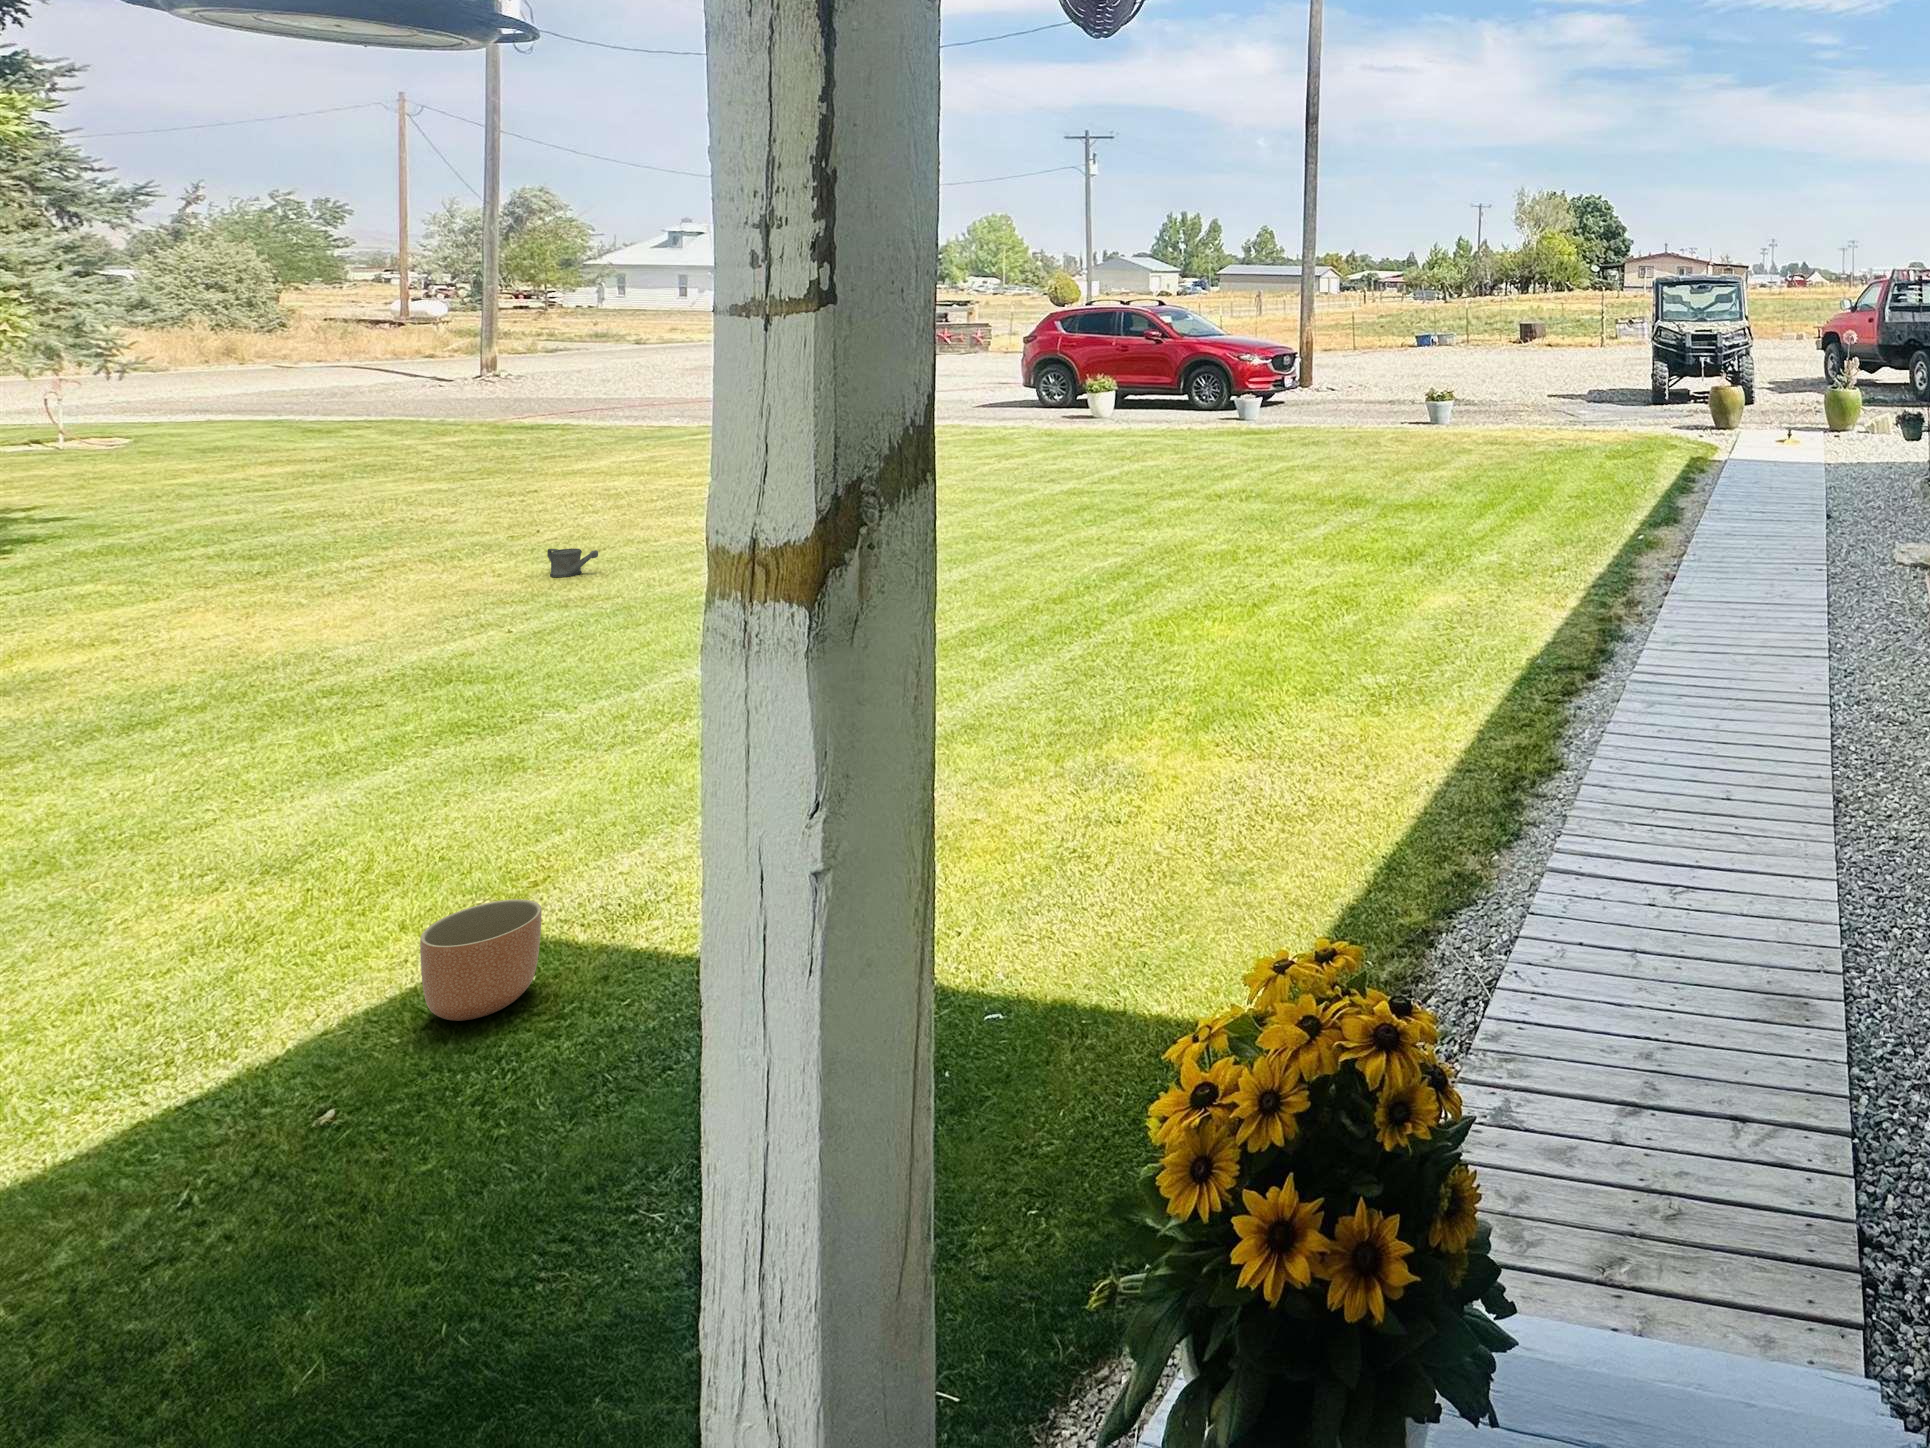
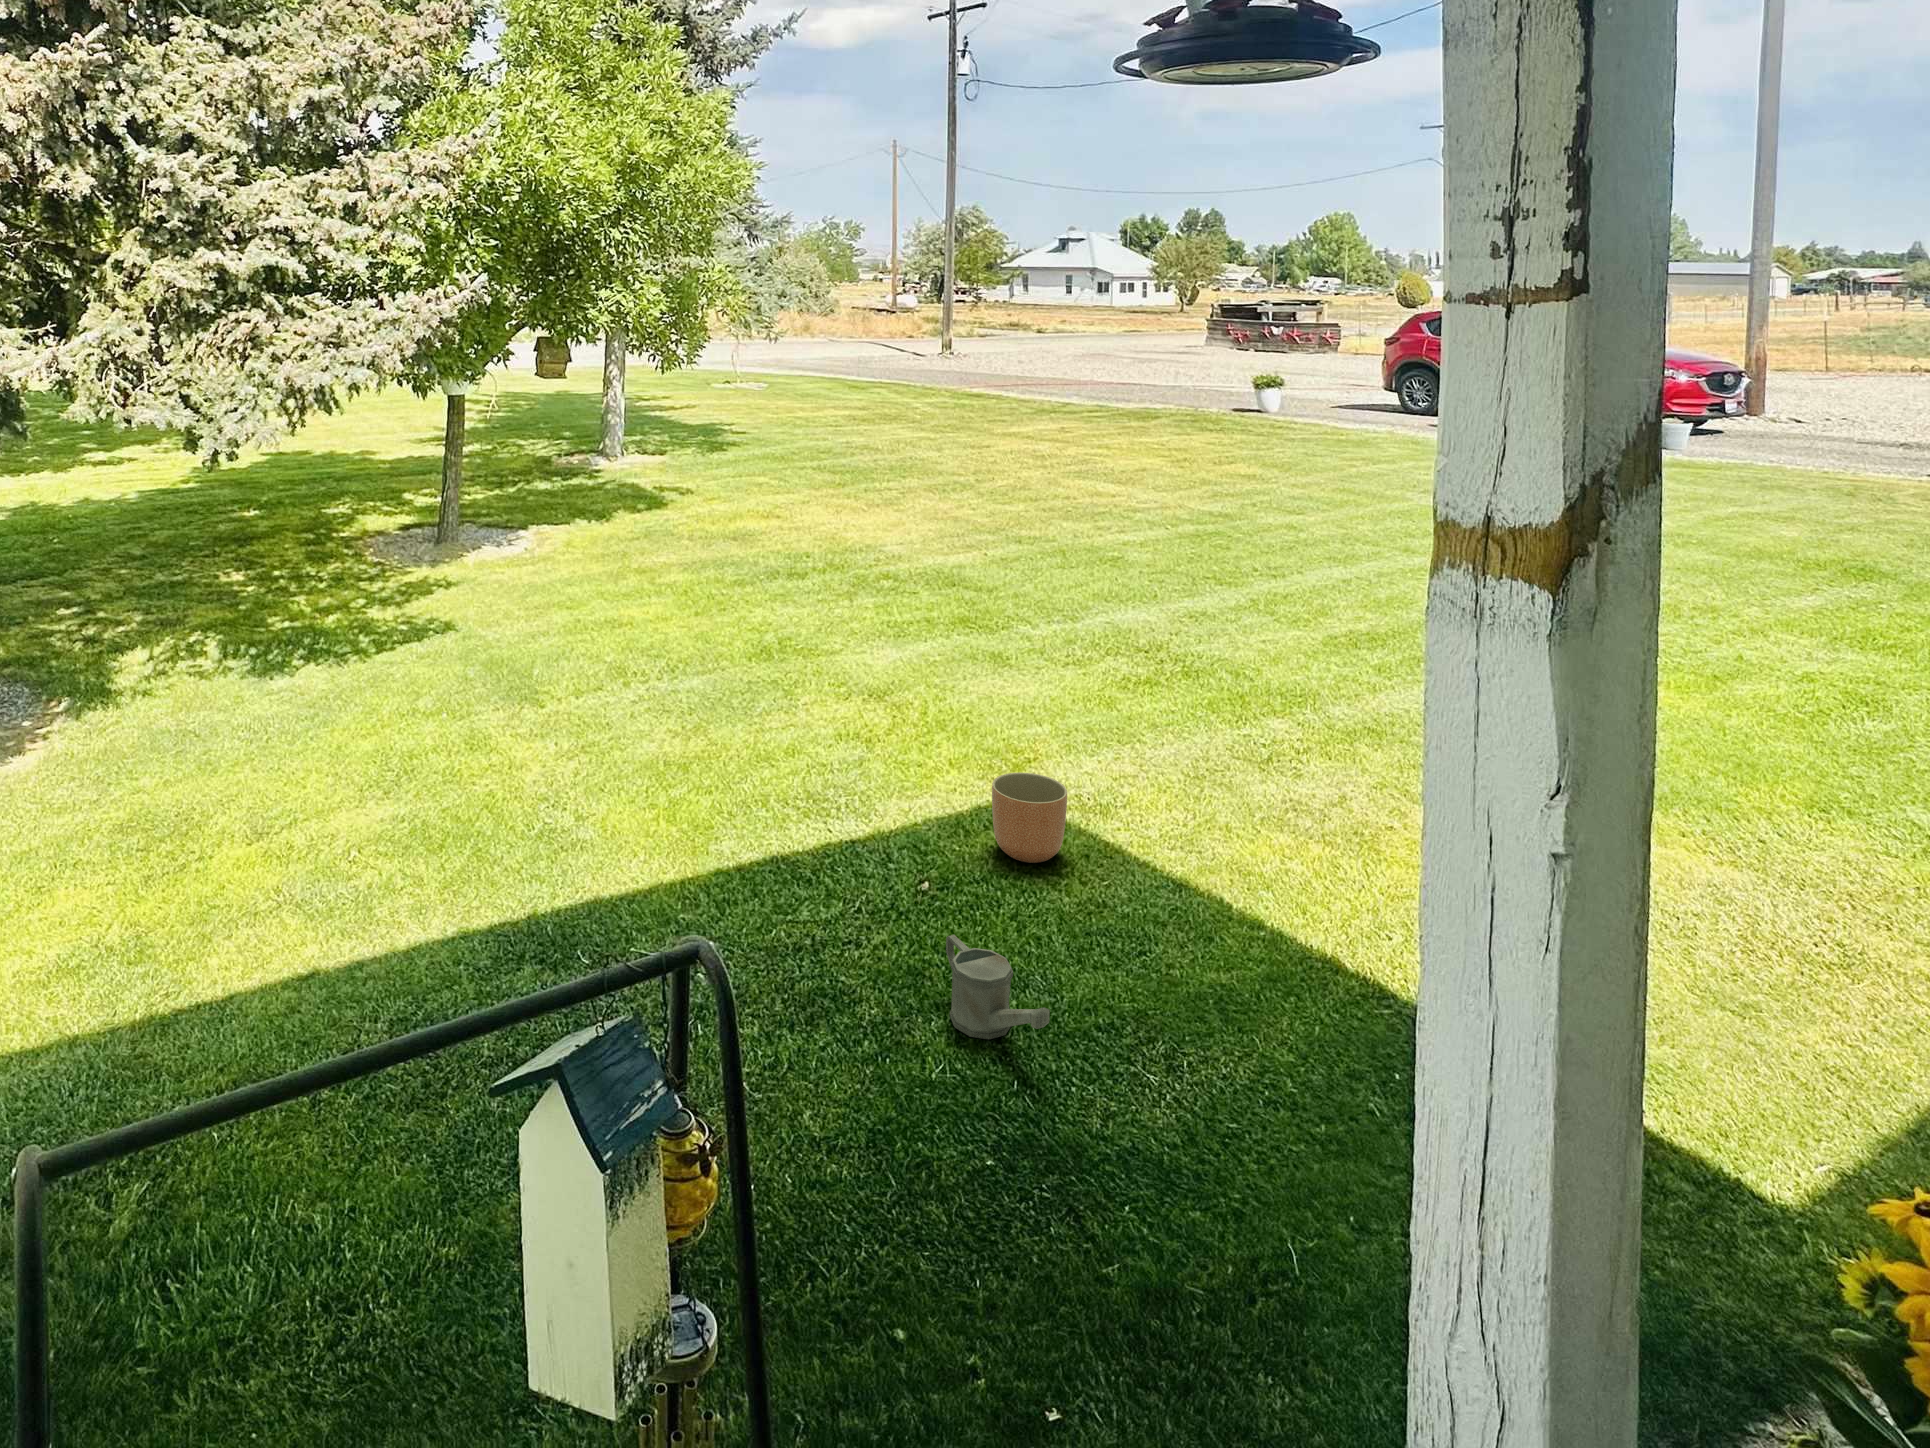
watering can: present [547,548,598,577] -> present [946,935,1050,1039]

